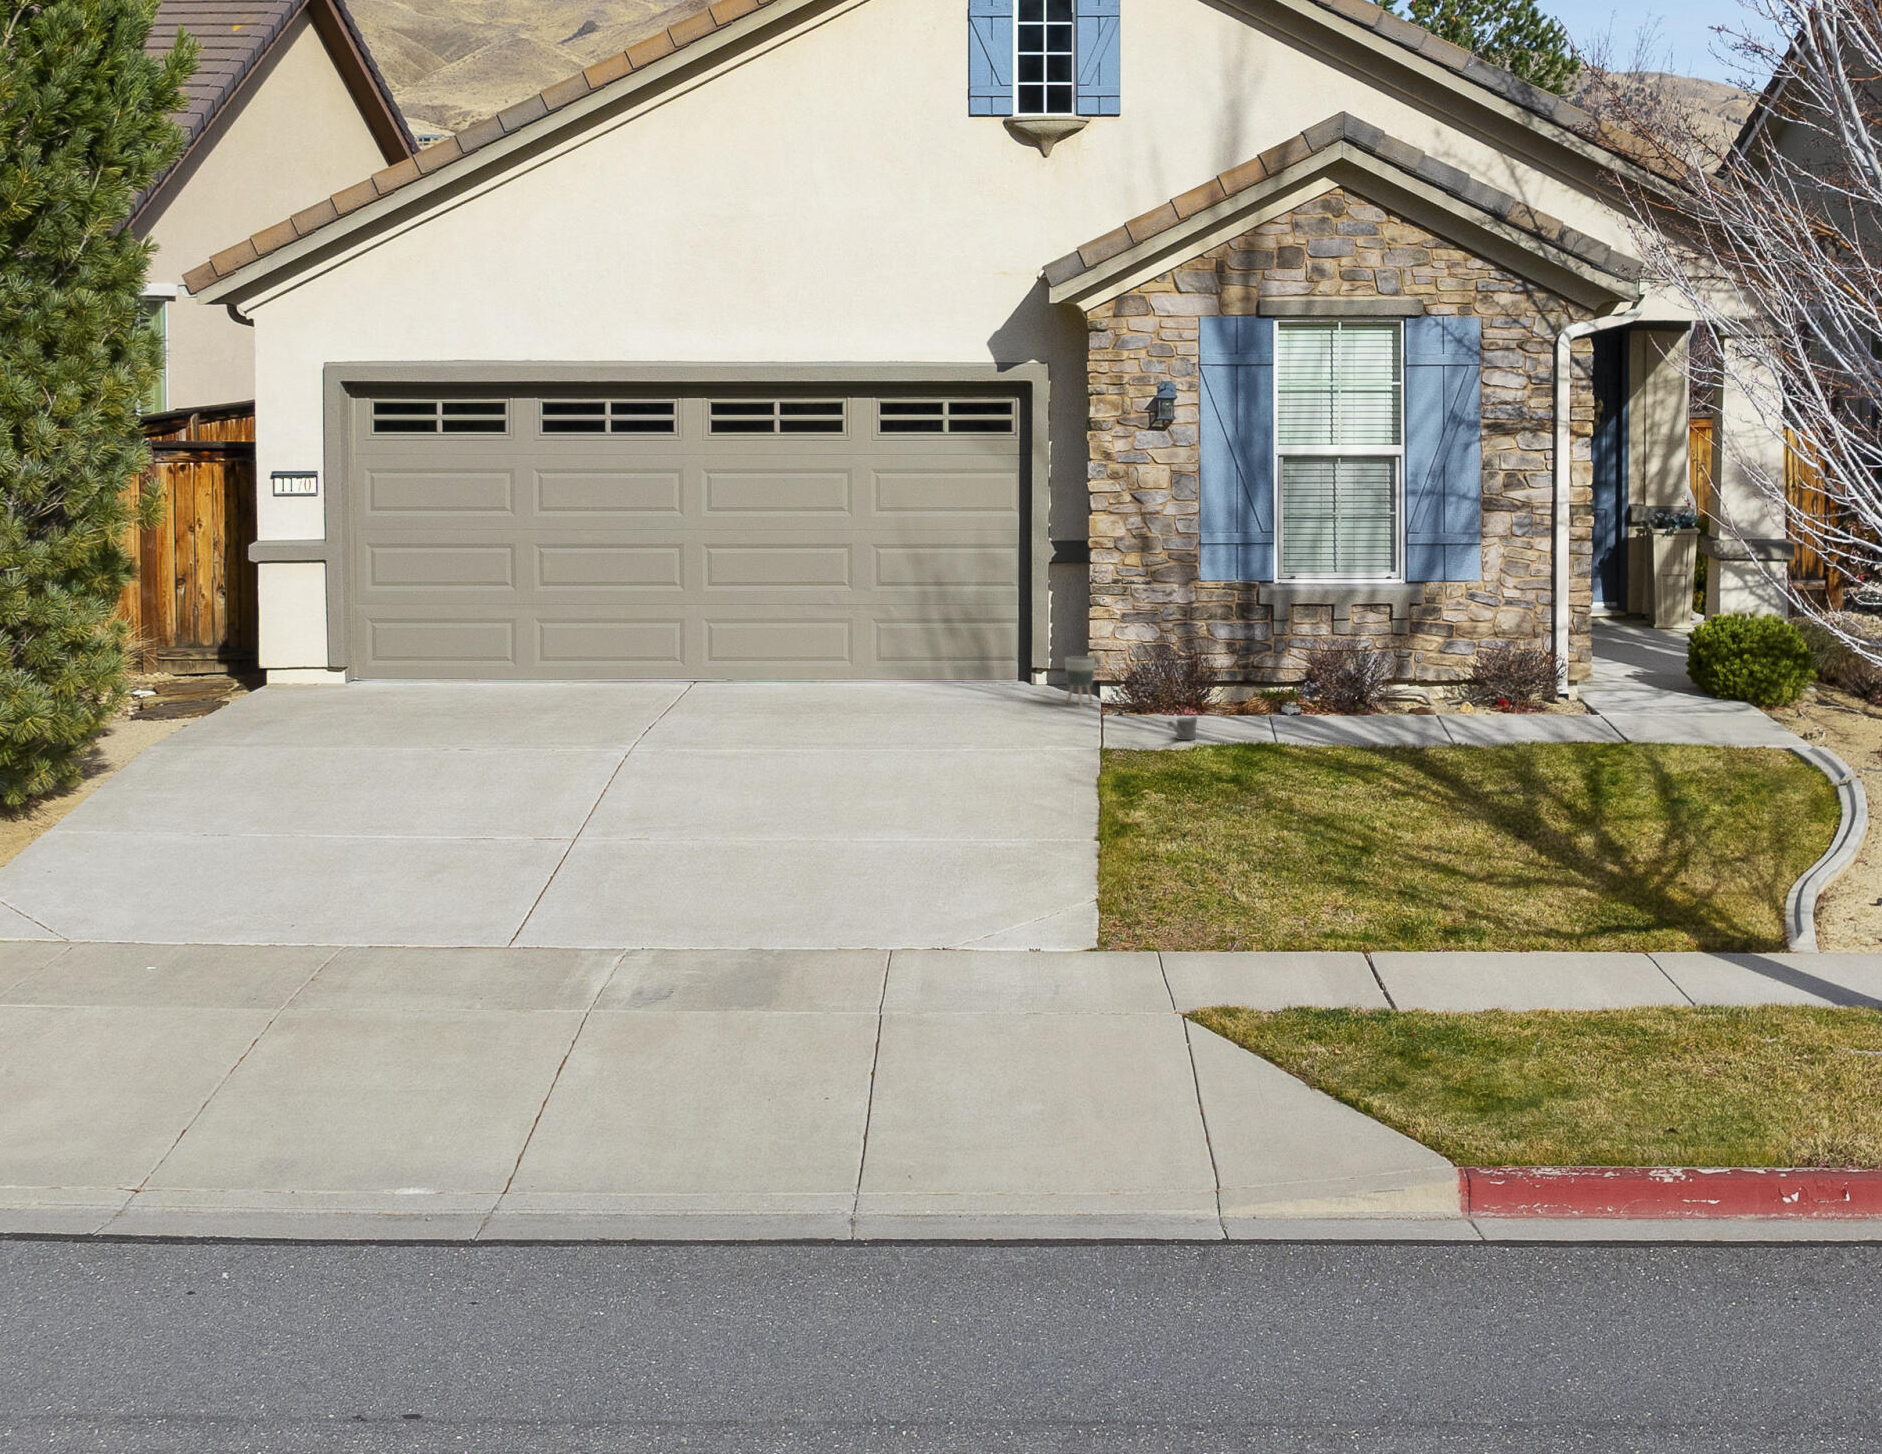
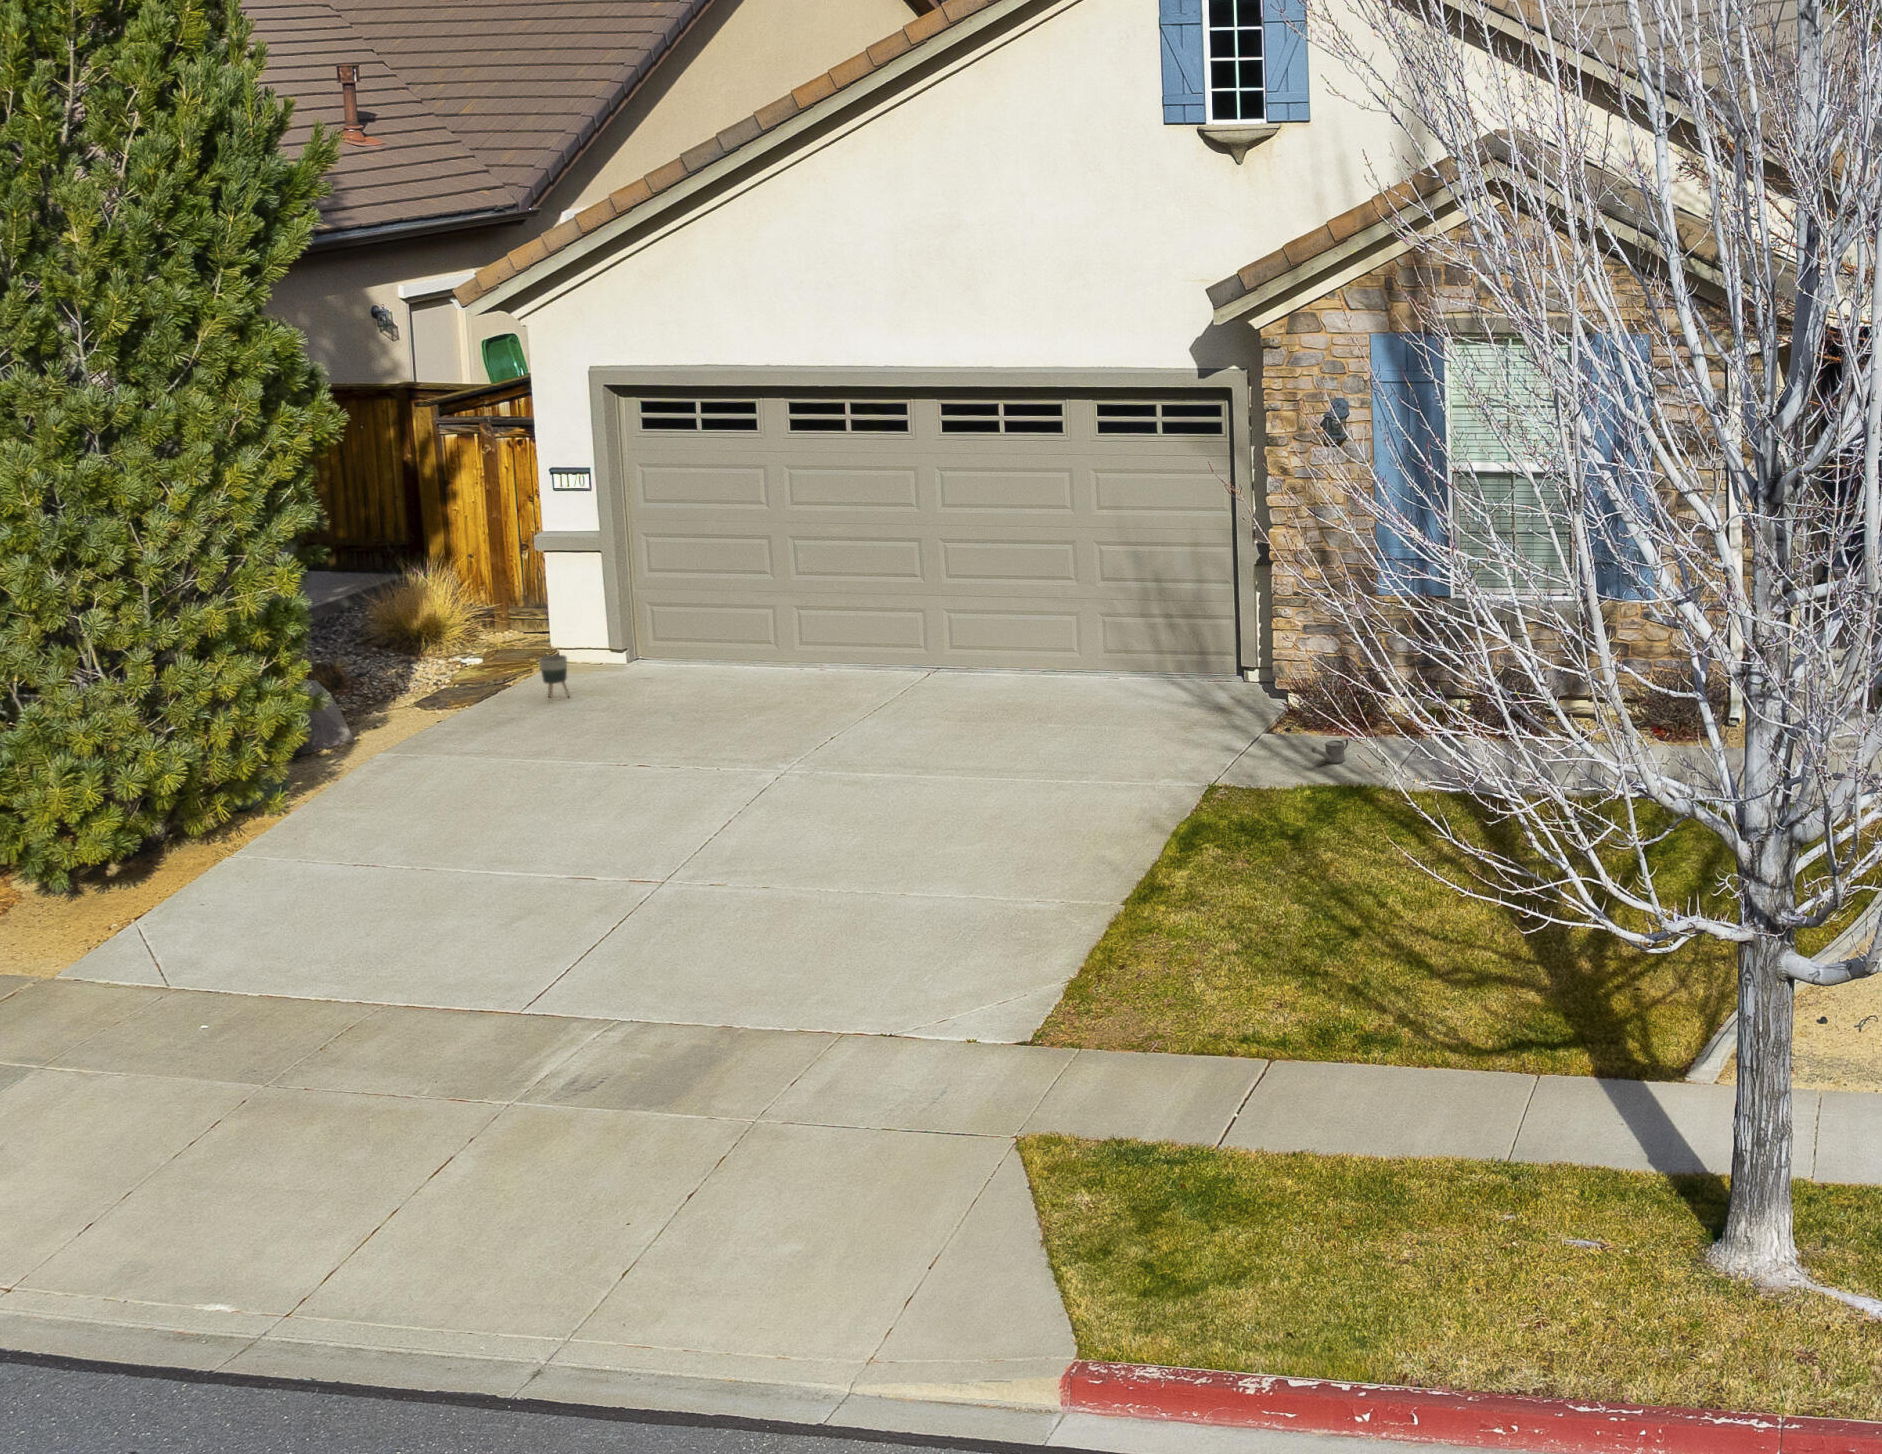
planter: present [1065,656,1095,707] -> present [539,655,570,701]

